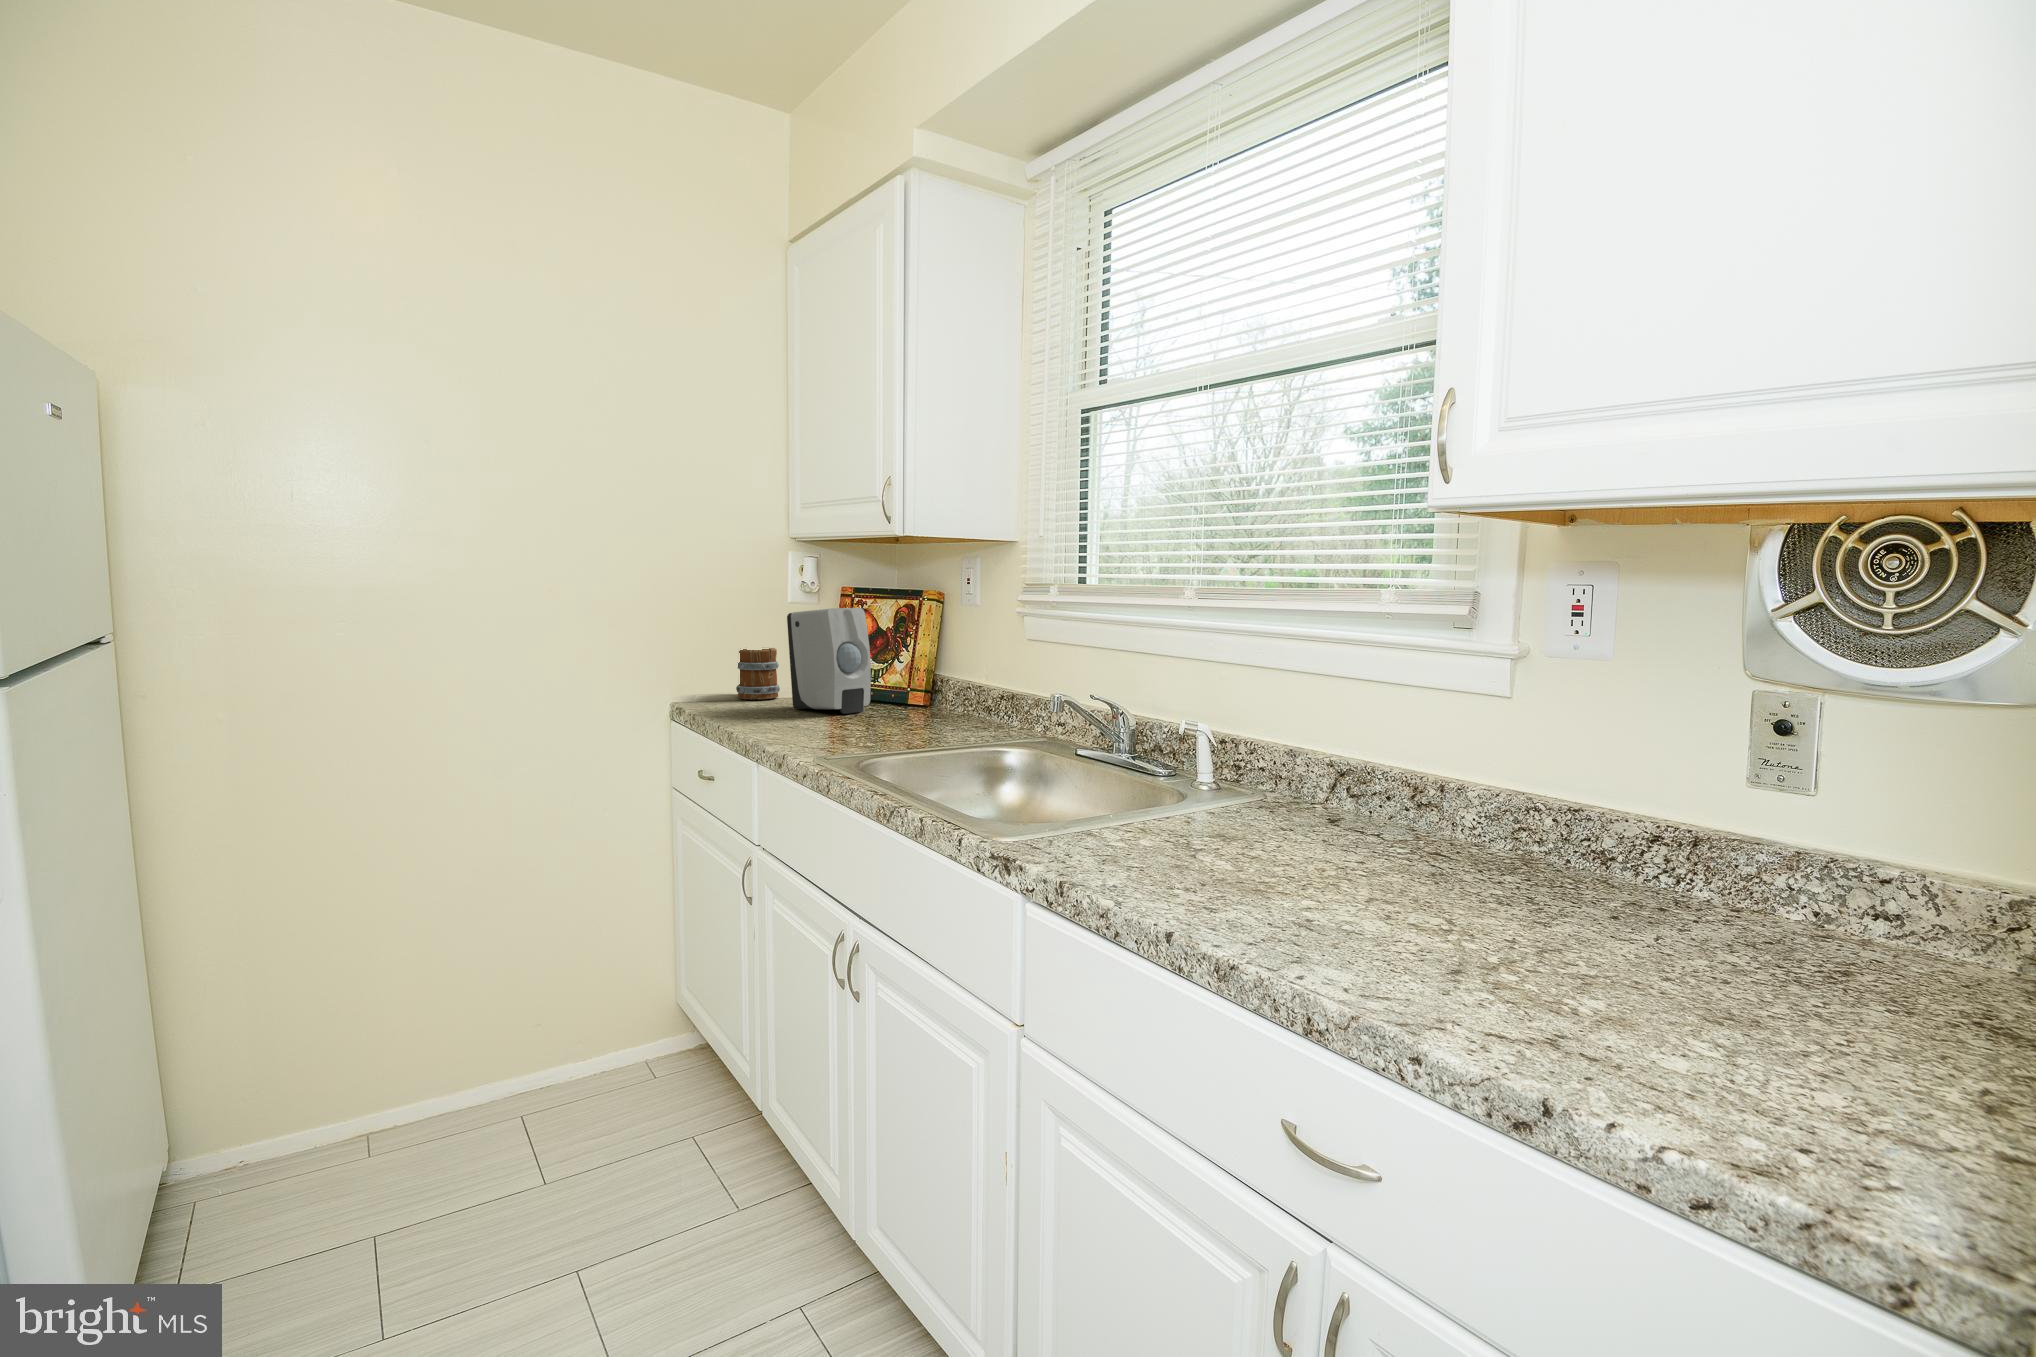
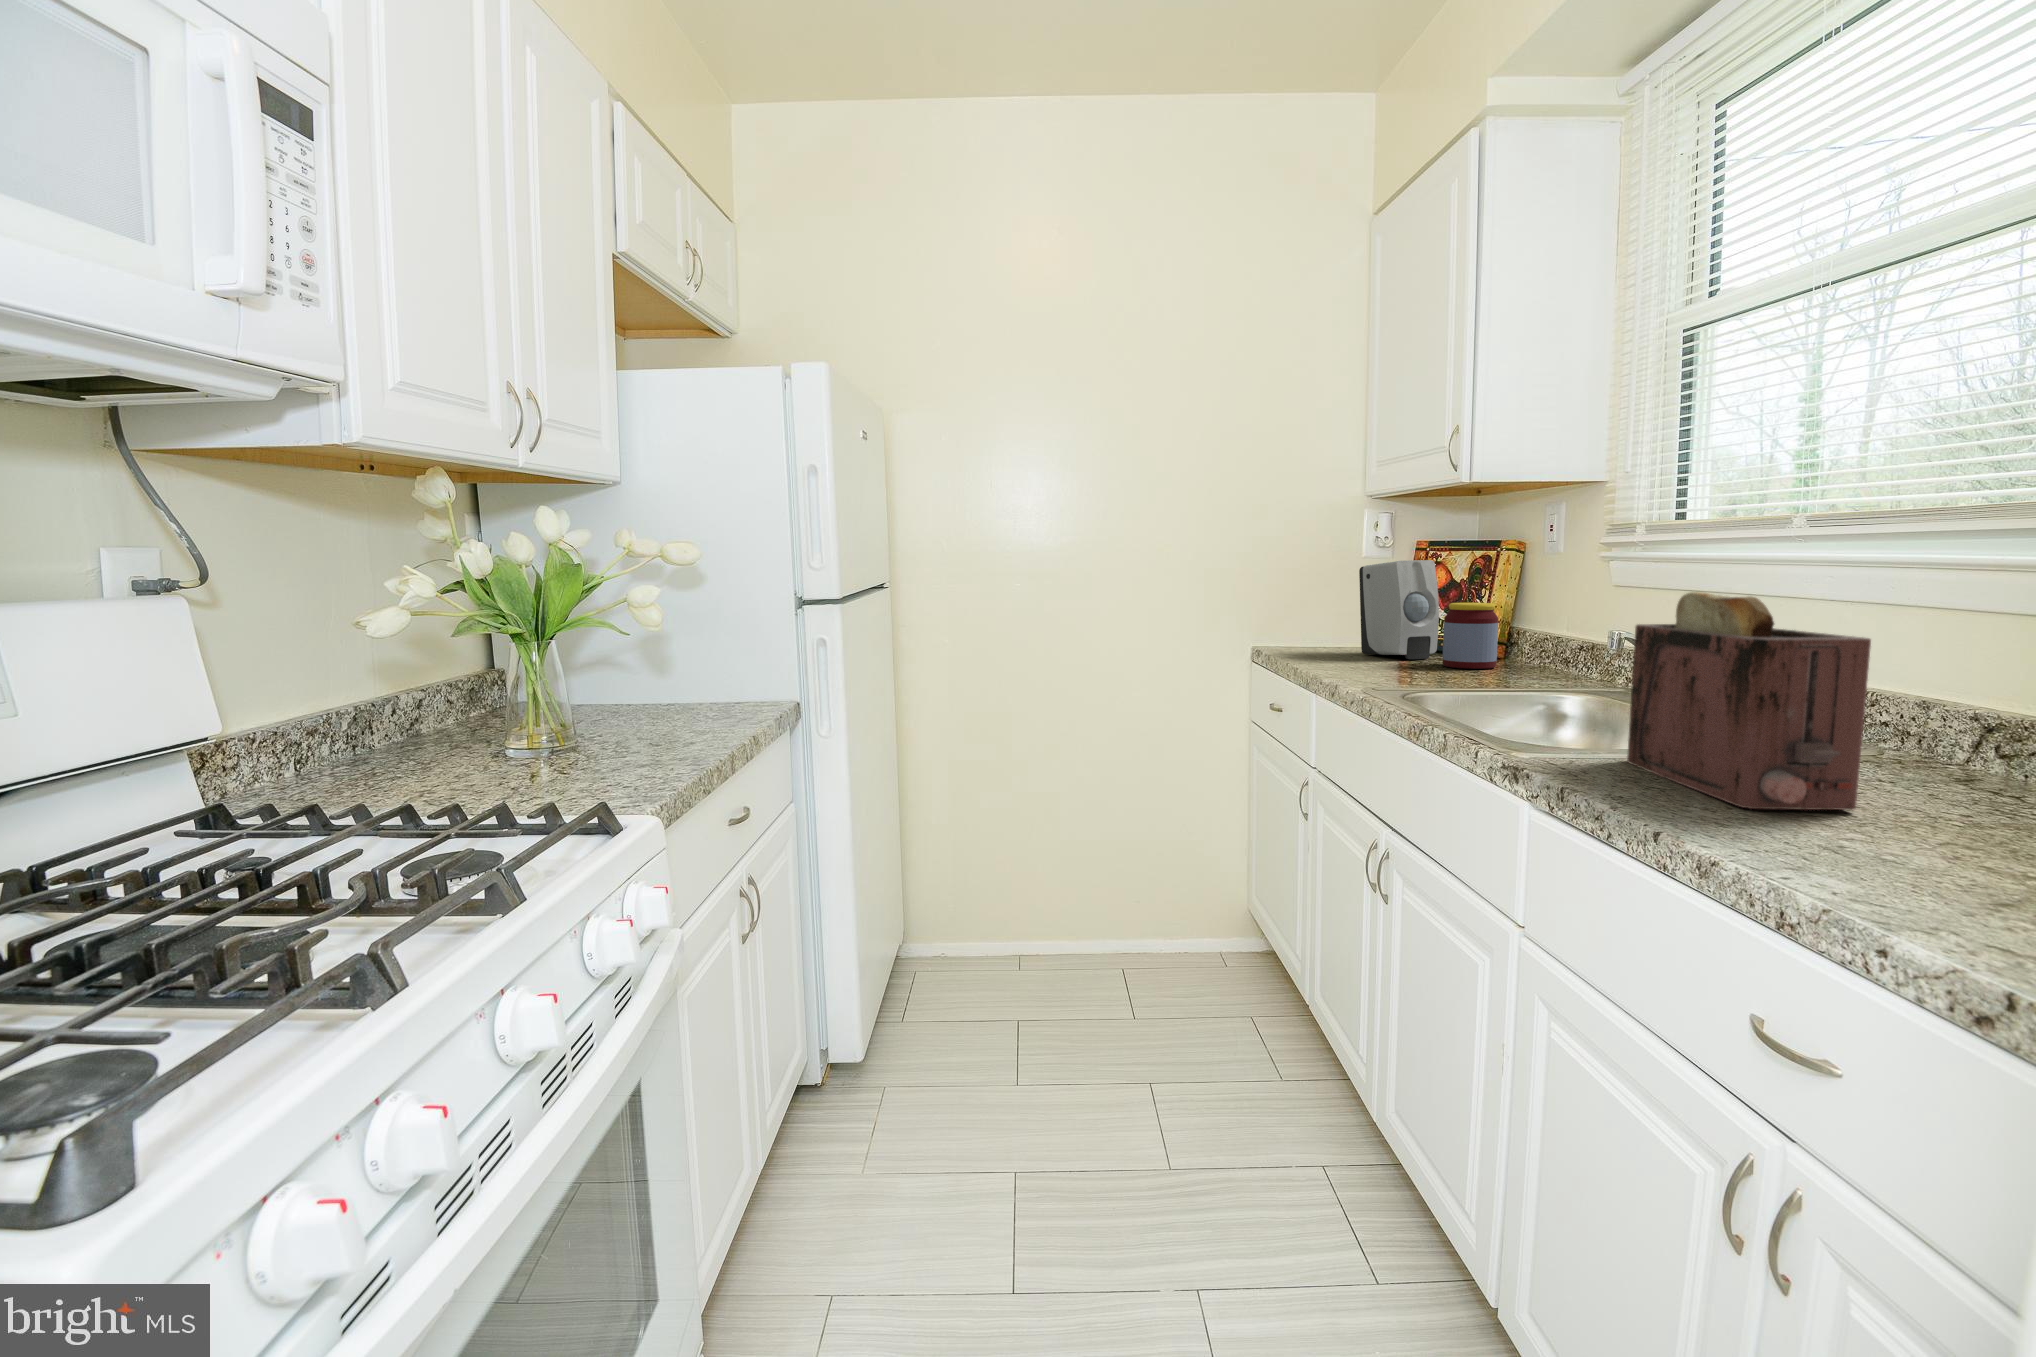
mug: present [736,648,780,699] -> none [1313,592,1353,646]
jar: none [879,653,930,723] -> present [1443,603,1498,669]
toaster: none [1098,664,1301,884] -> present [1627,592,1871,810]

